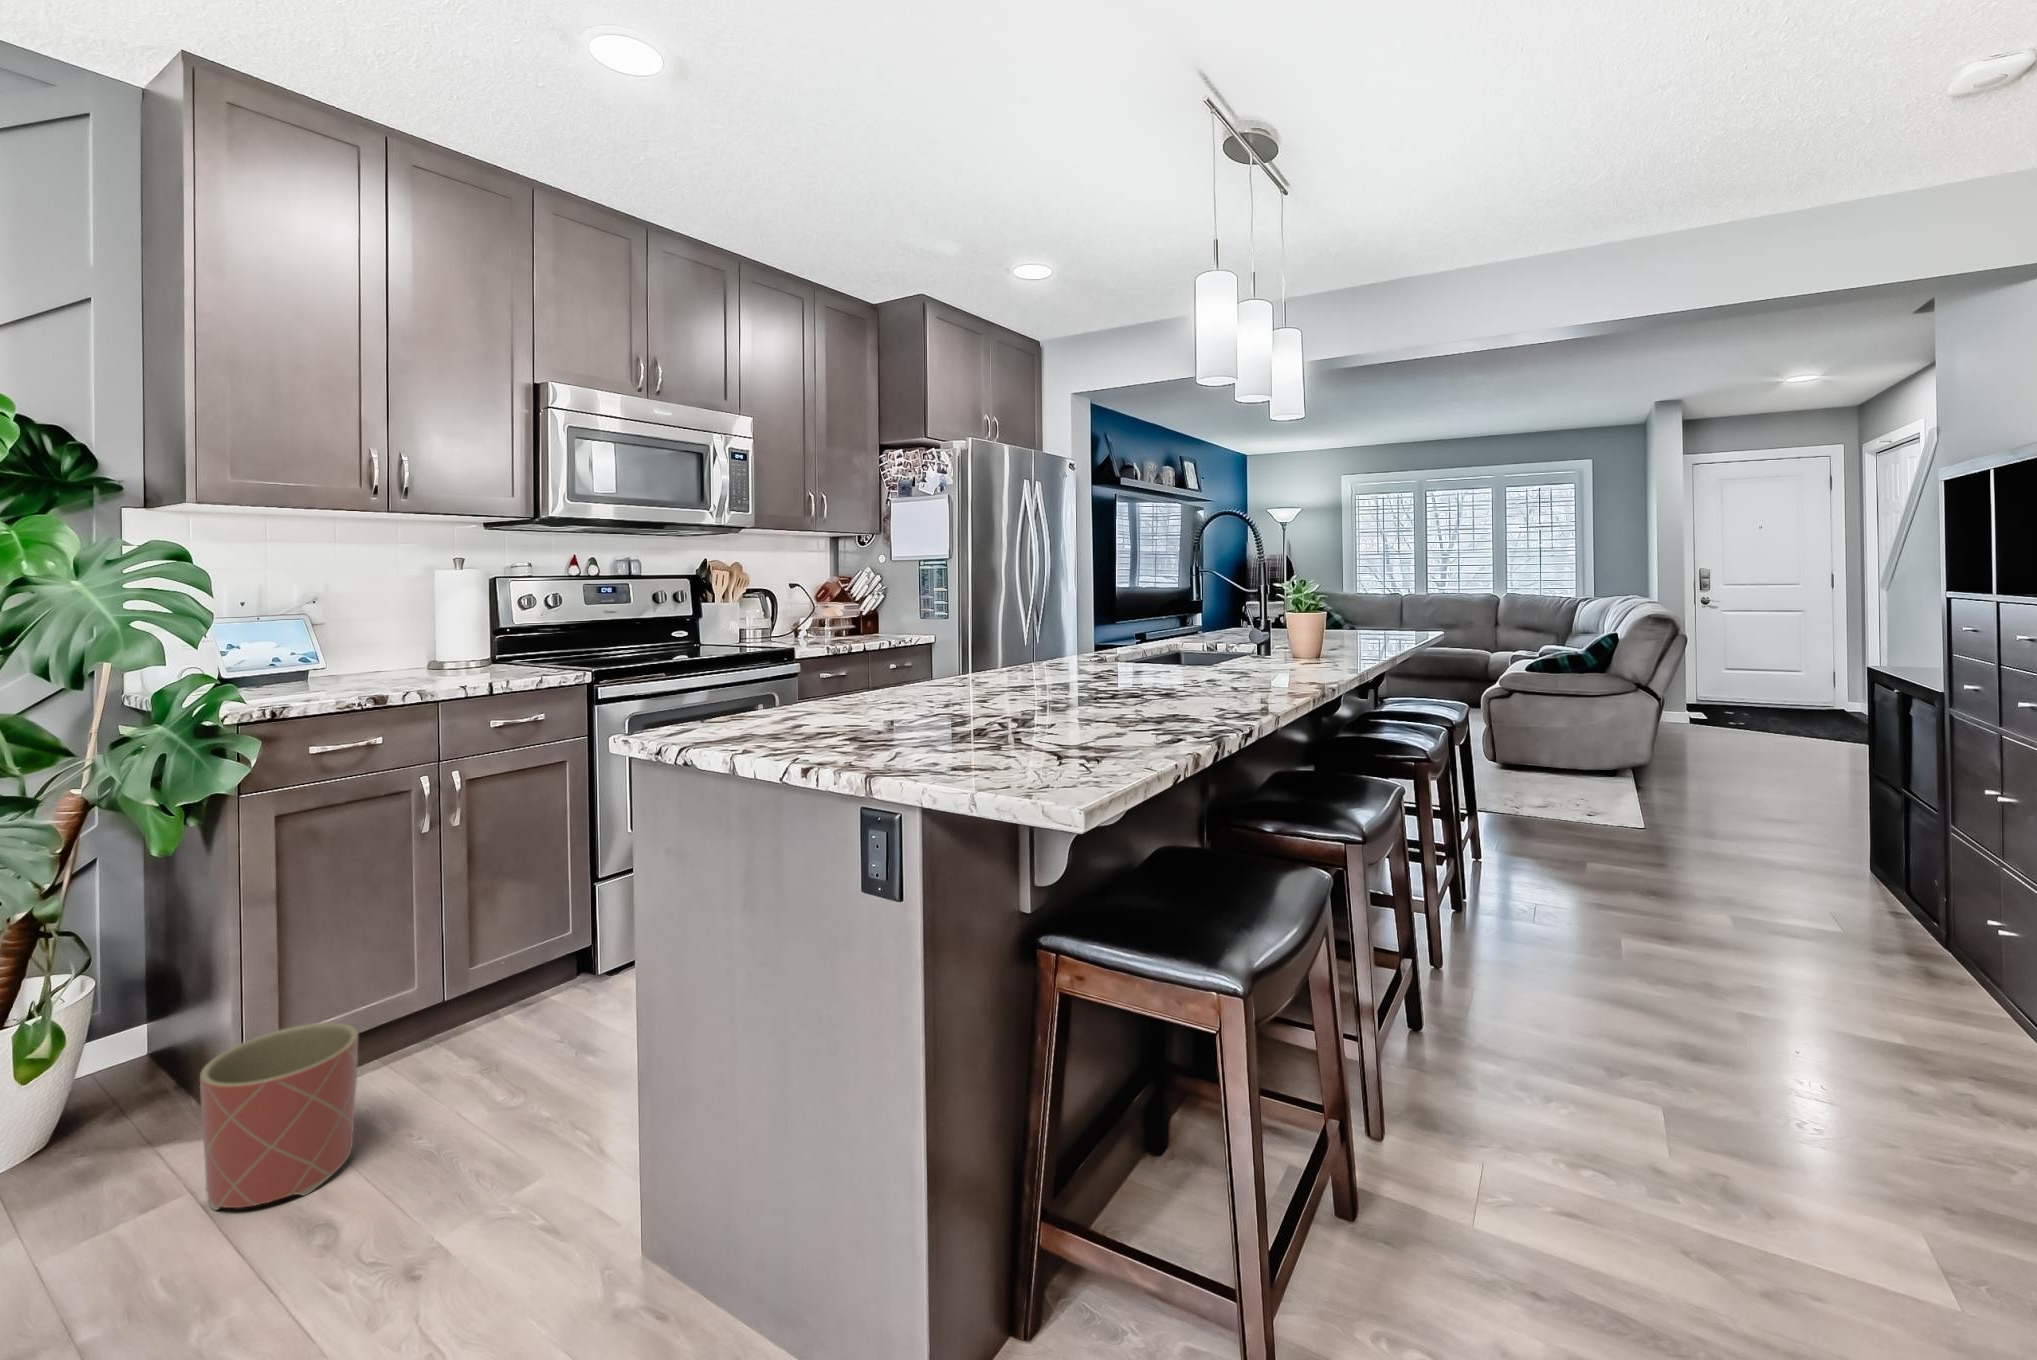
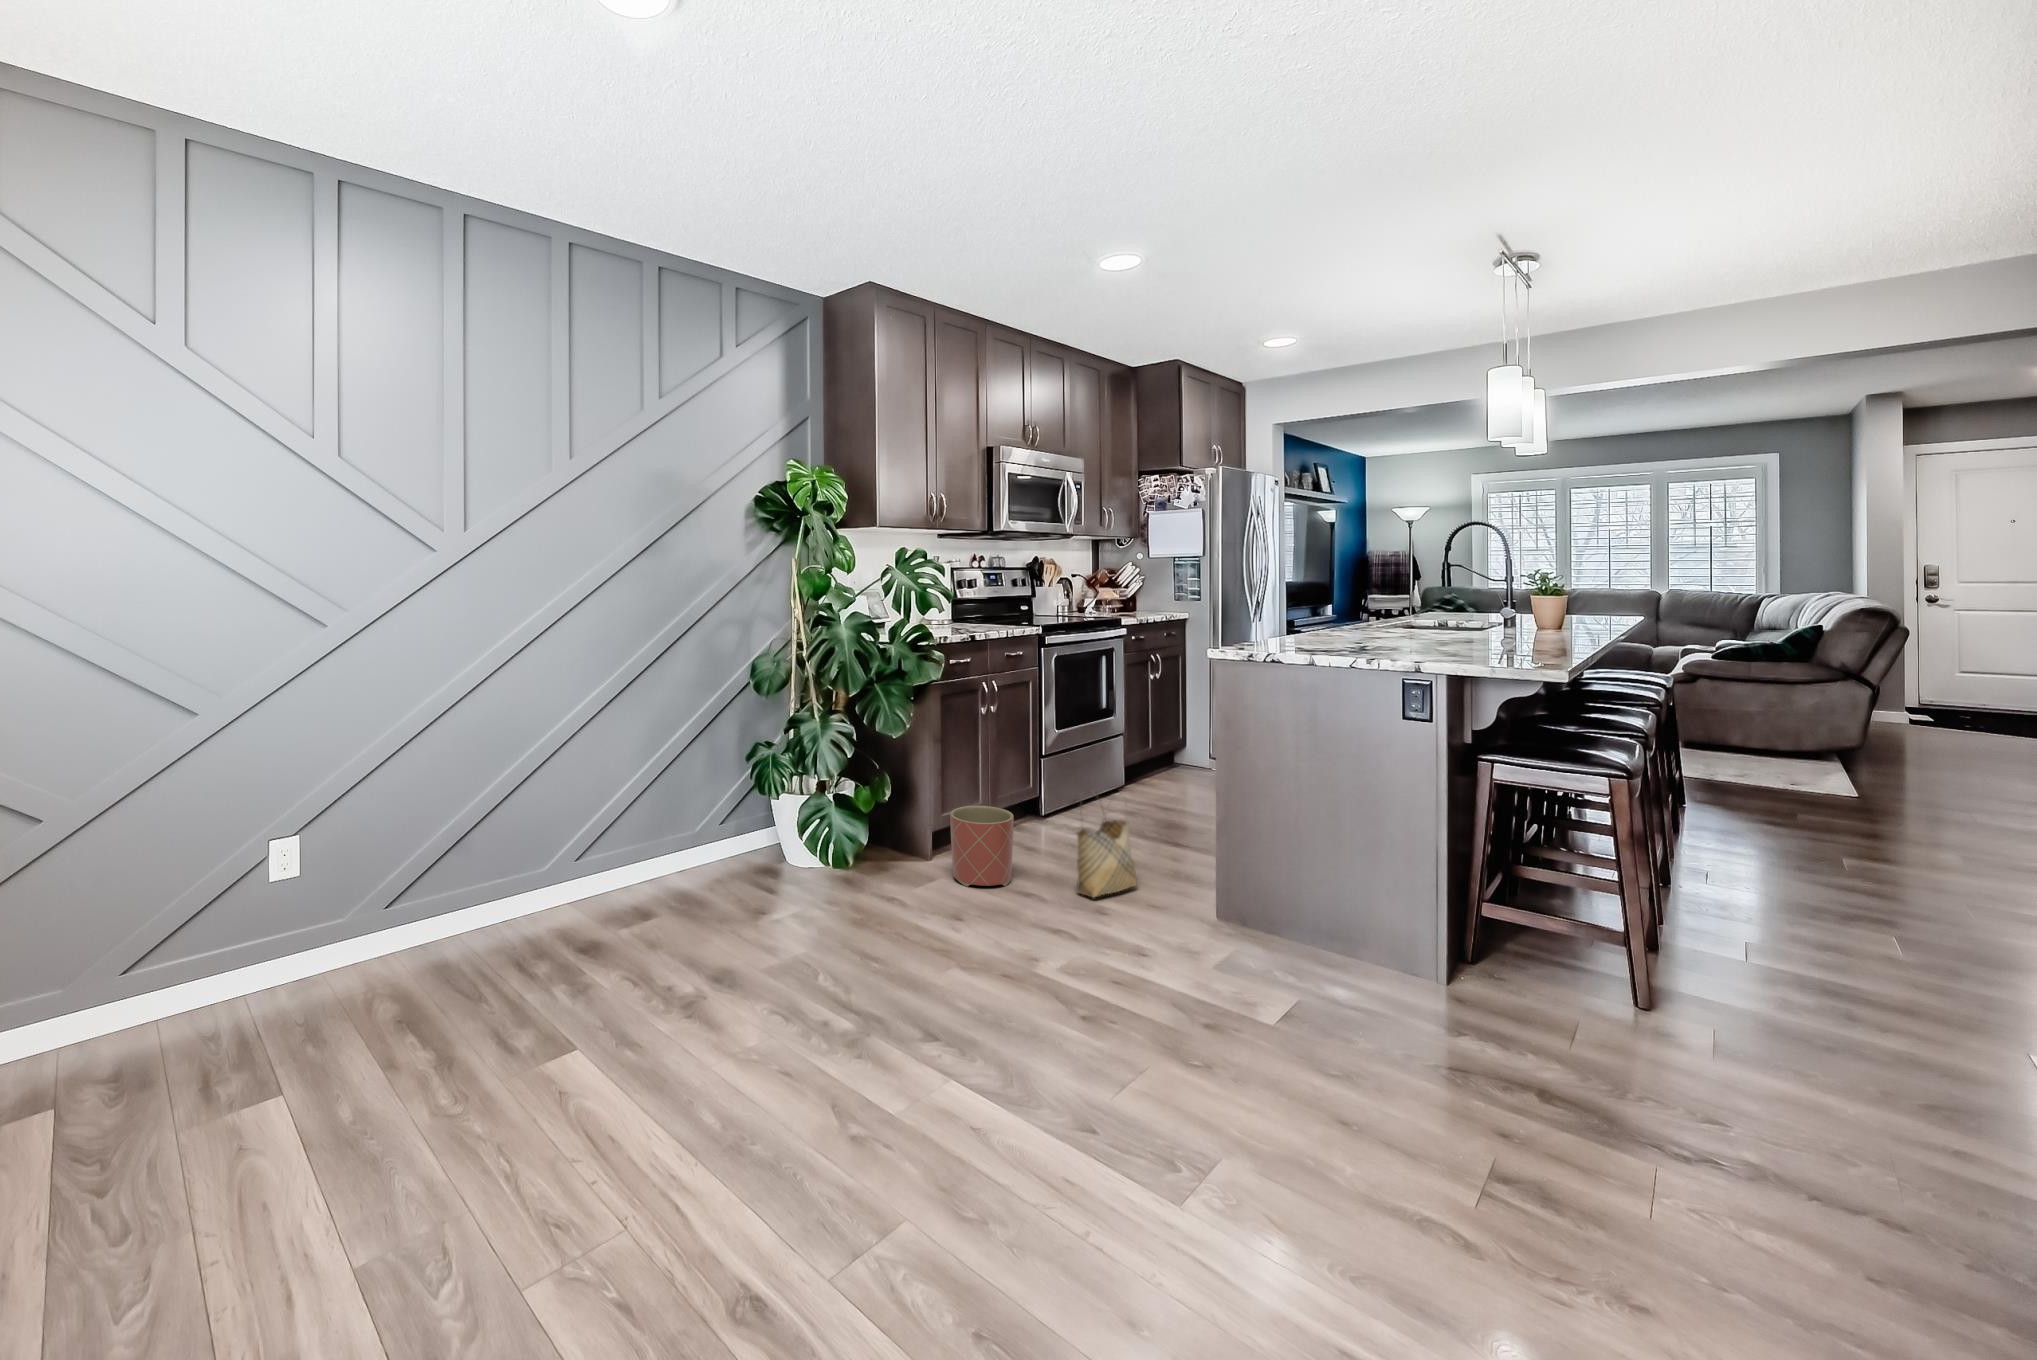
woven basket: none [421,981,576,1214] -> present [1076,789,1137,897]

